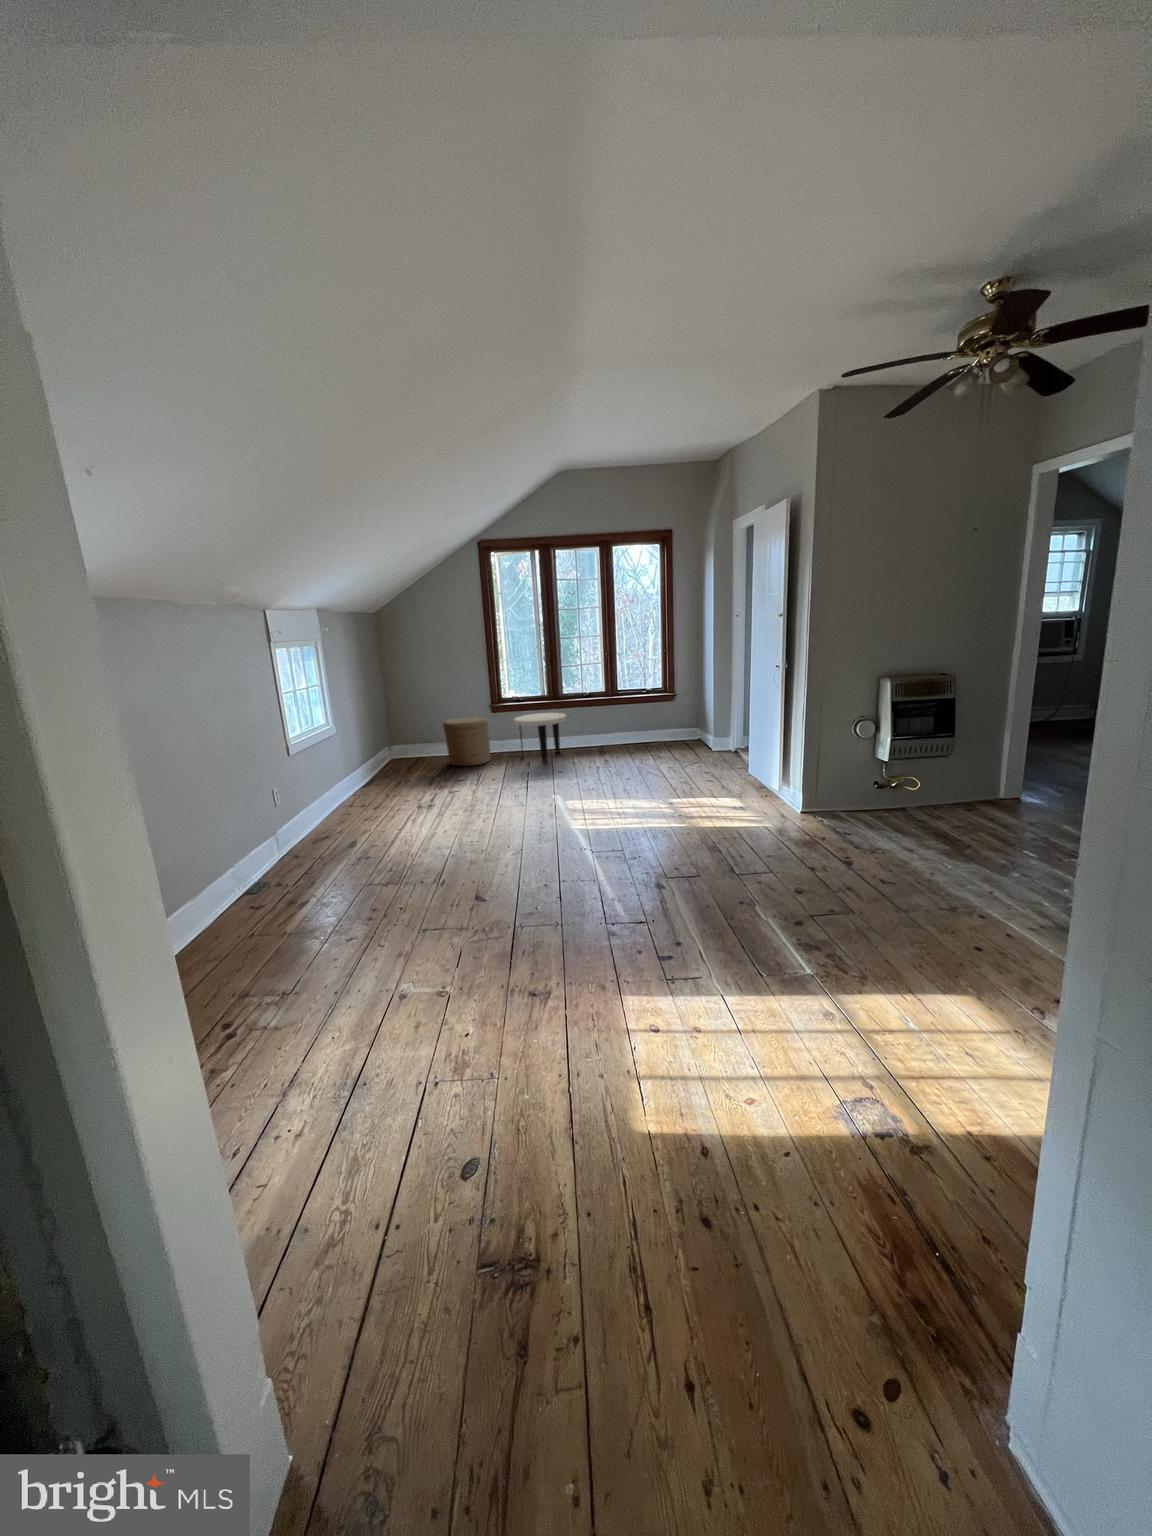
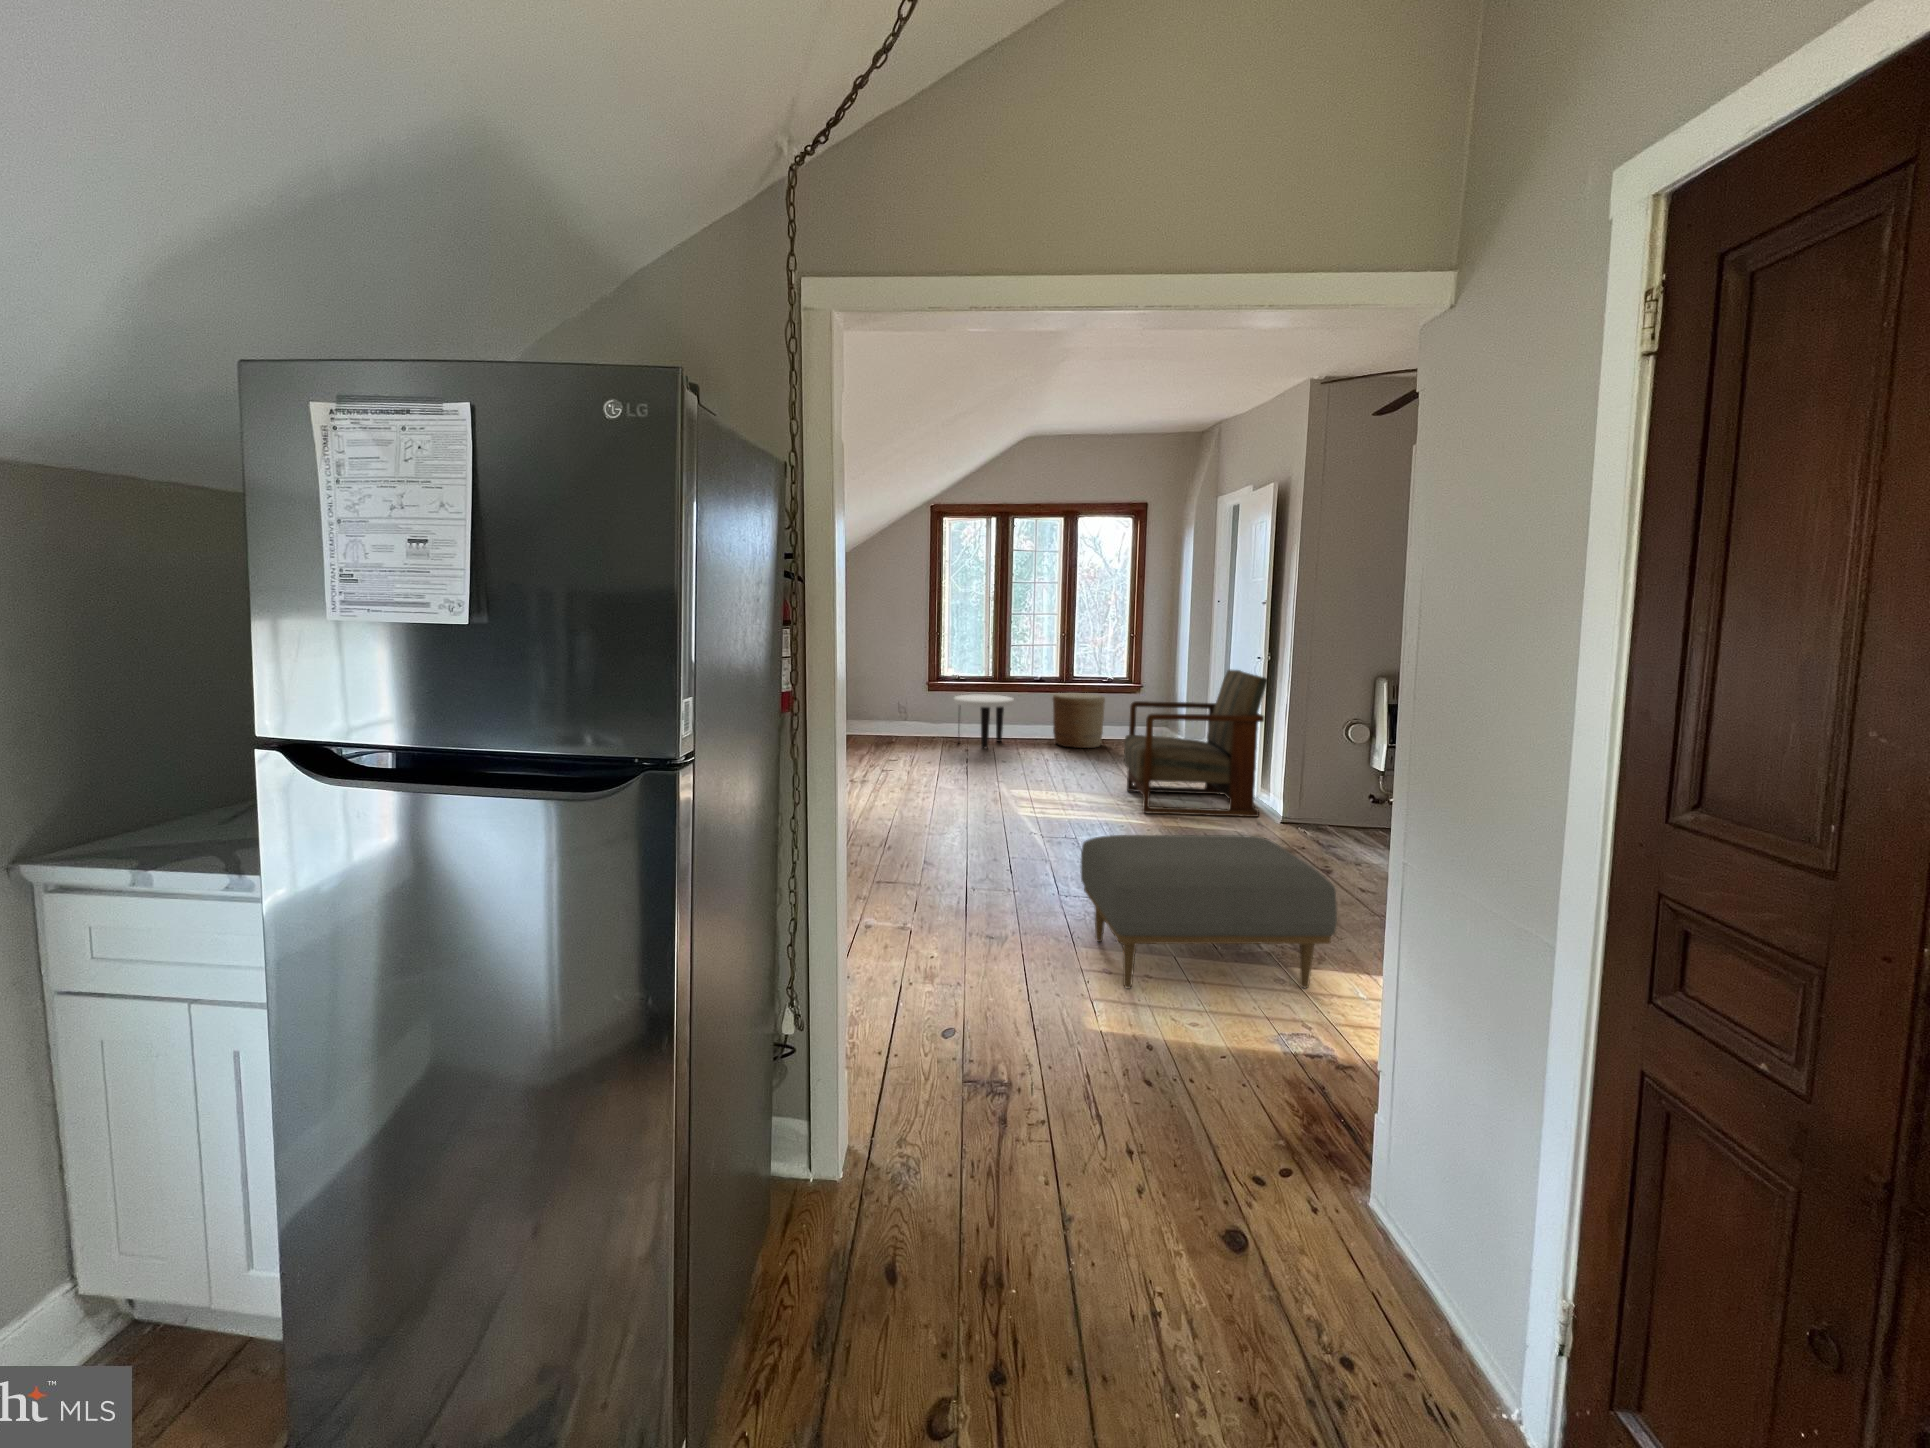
armchair: none [661,676,783,815] -> present [1124,670,1268,817]
woven basket: present [443,717,491,766] -> present [1053,693,1105,748]
ottoman: none [619,861,888,1054] -> present [1080,835,1337,988]

